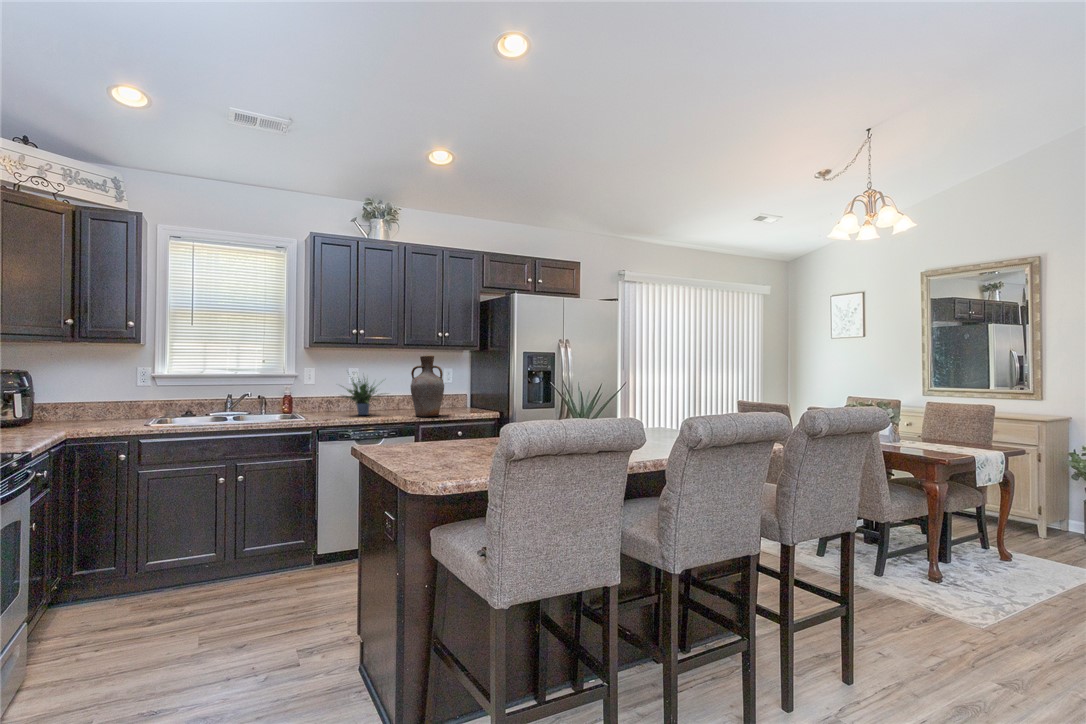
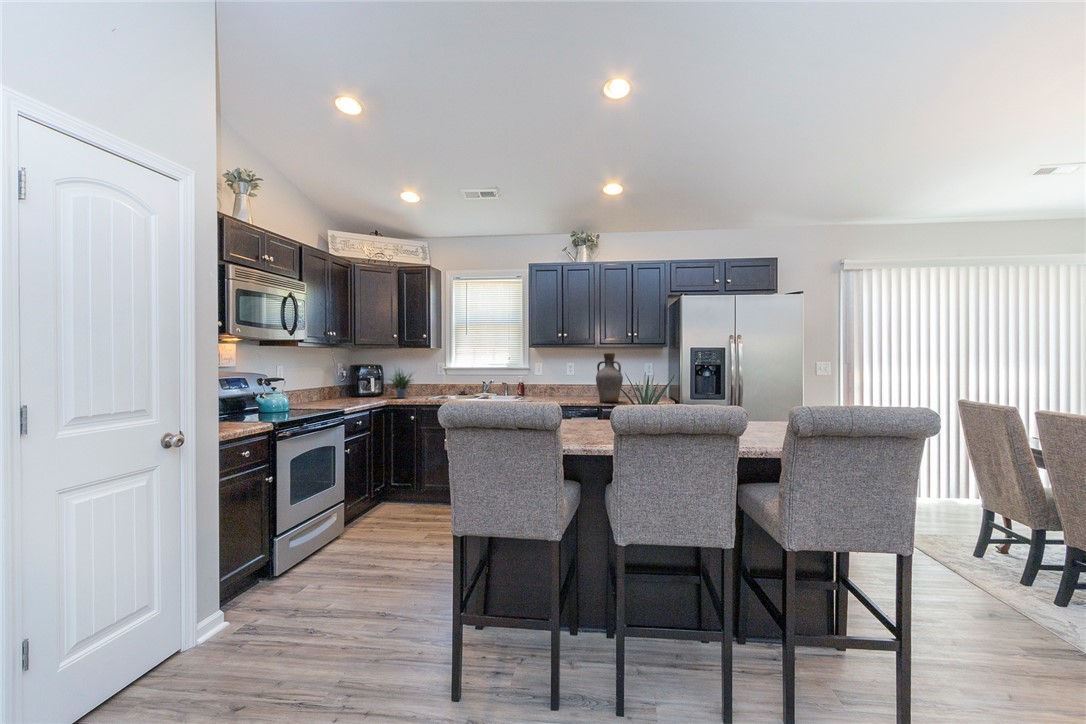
potted plant: present [345,378,382,415] -> present [387,371,413,398]

